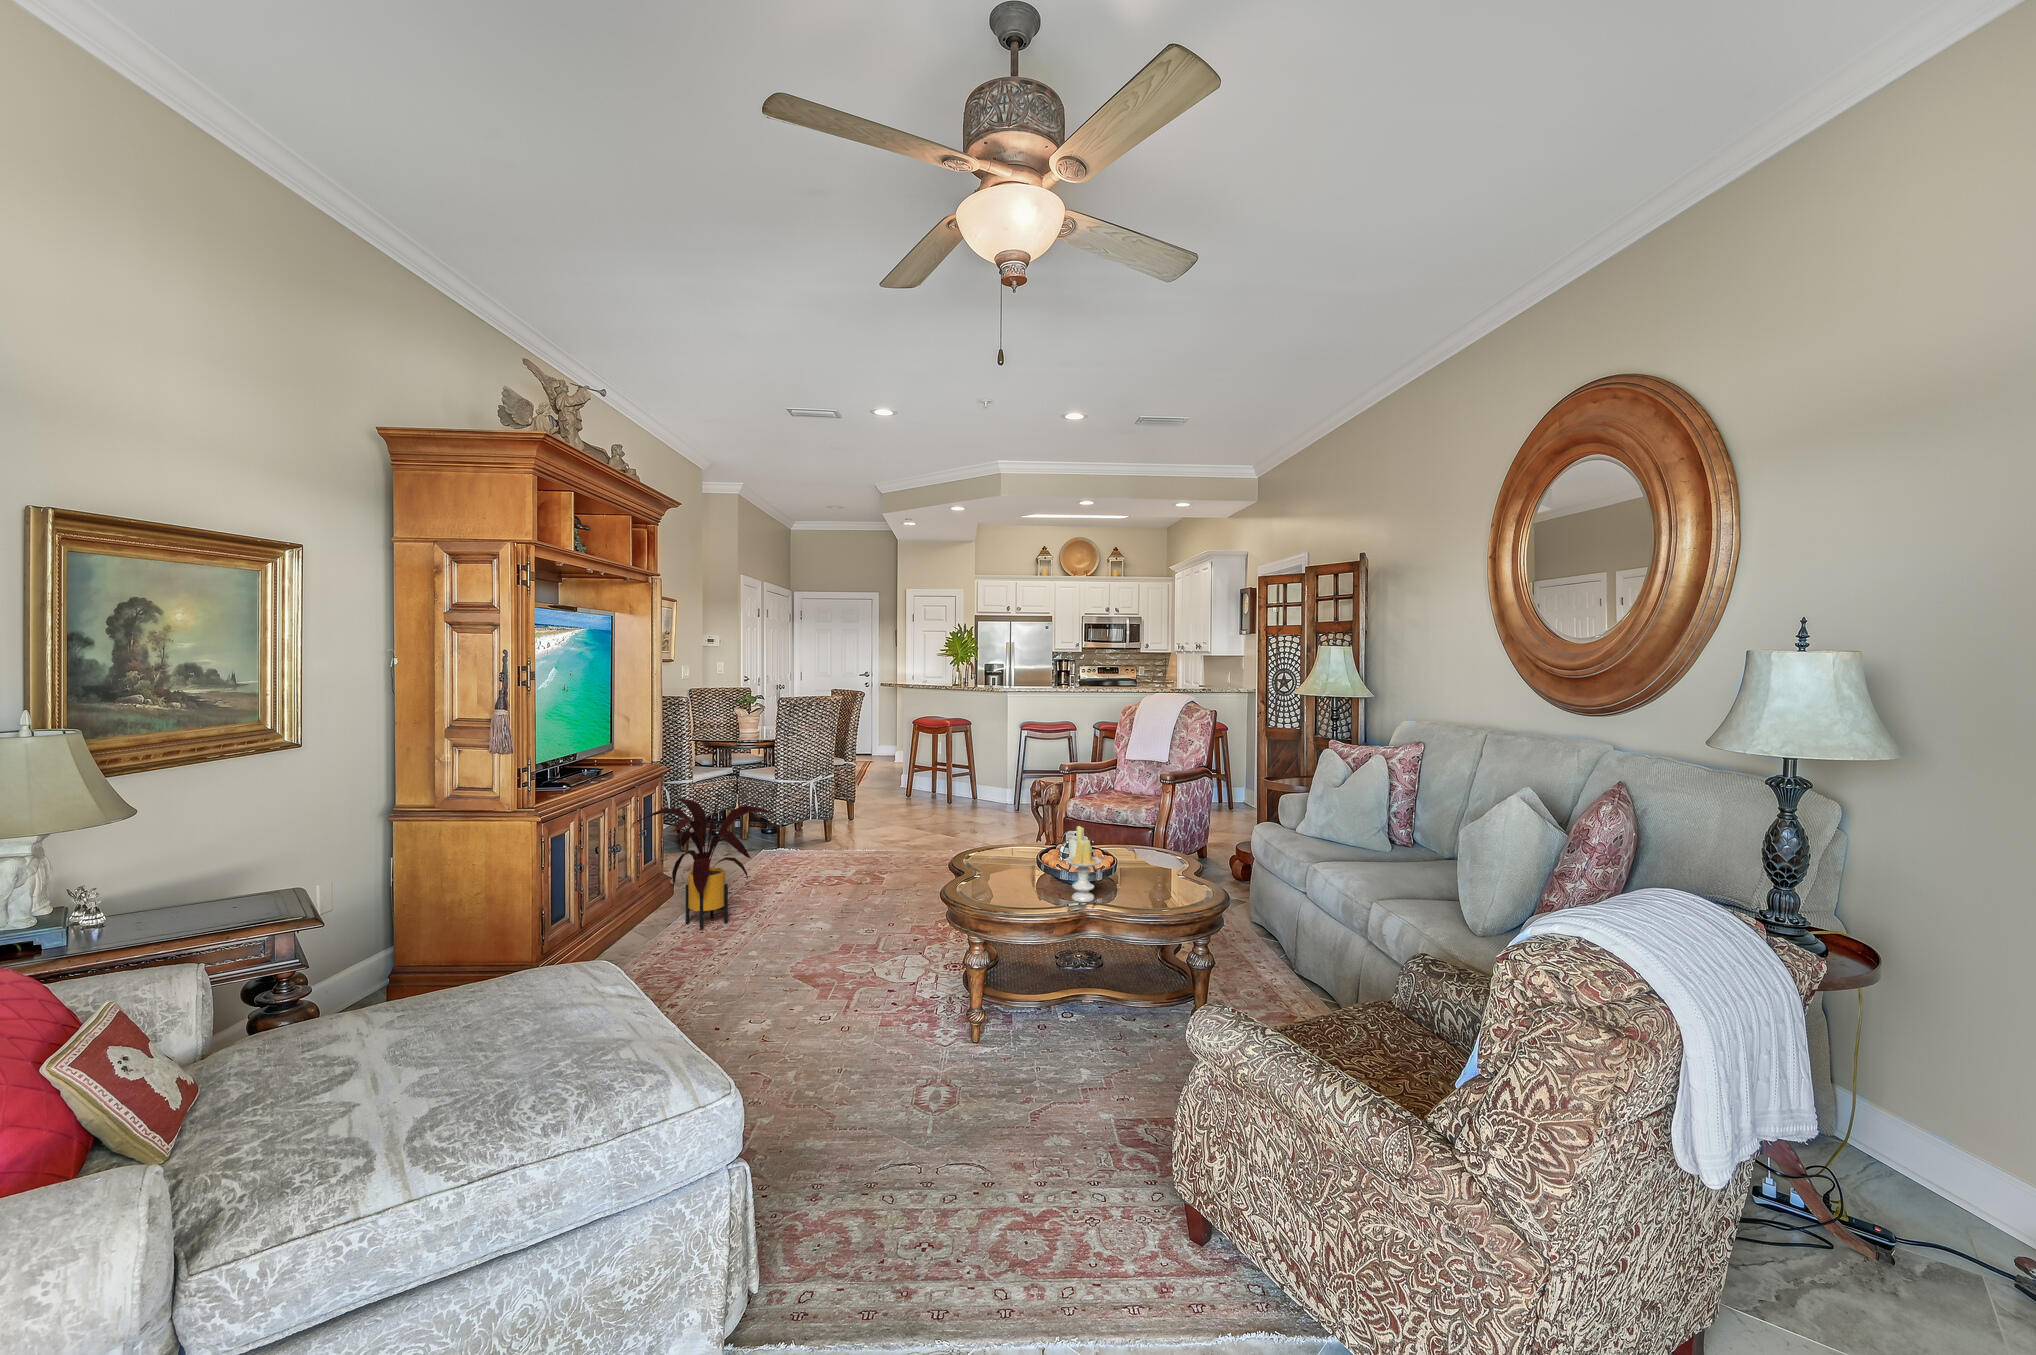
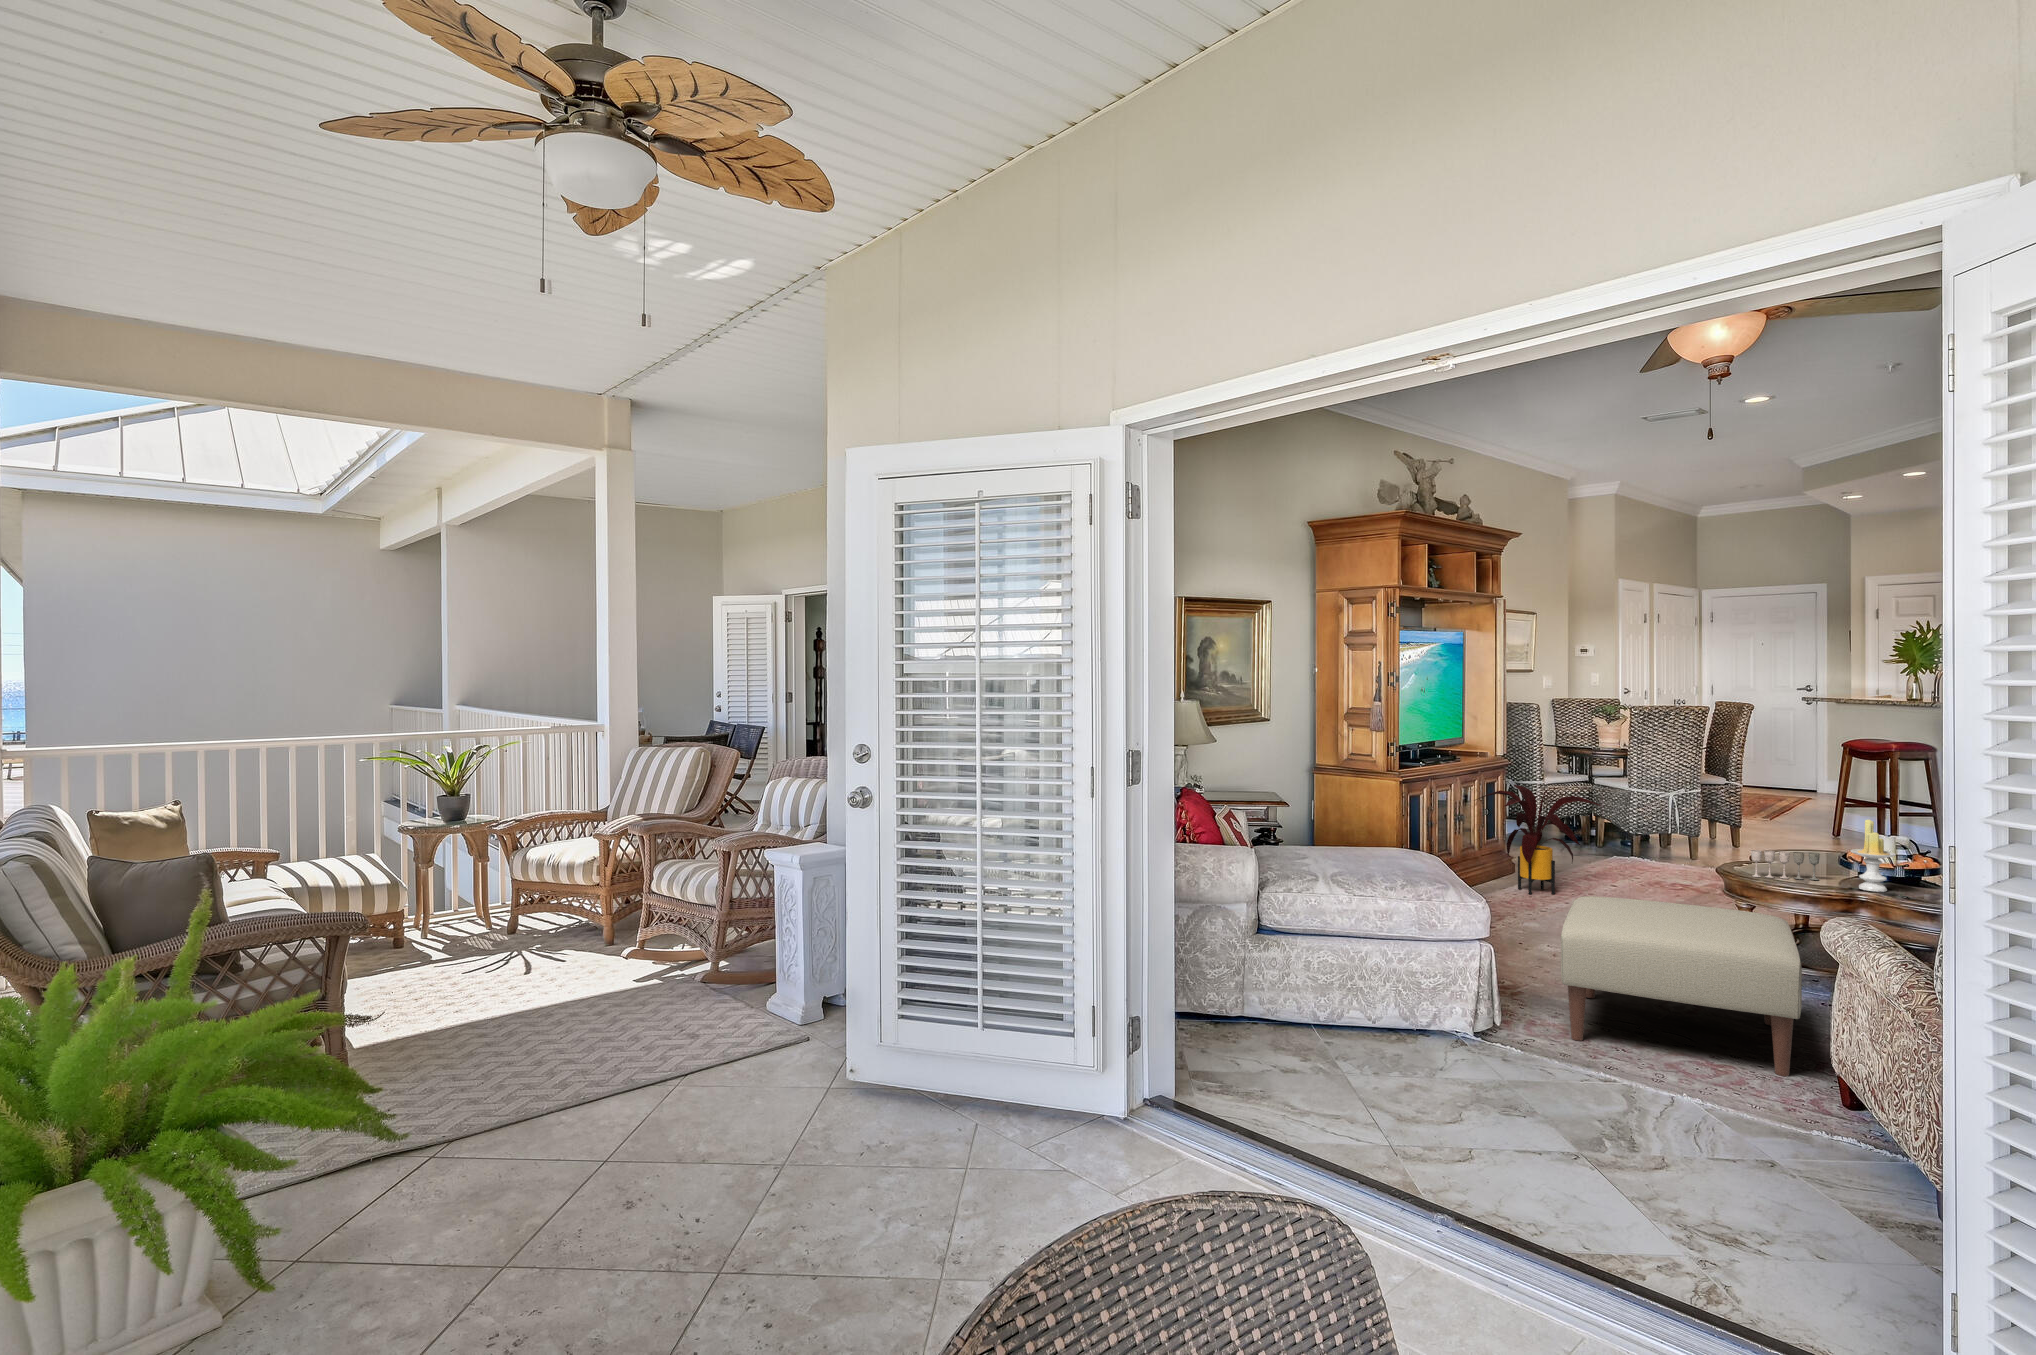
wine glass: none [981,866,1036,905] -> present [1751,850,1820,880]
ottoman: none [824,964,1134,1262] -> present [1561,896,1802,1076]

